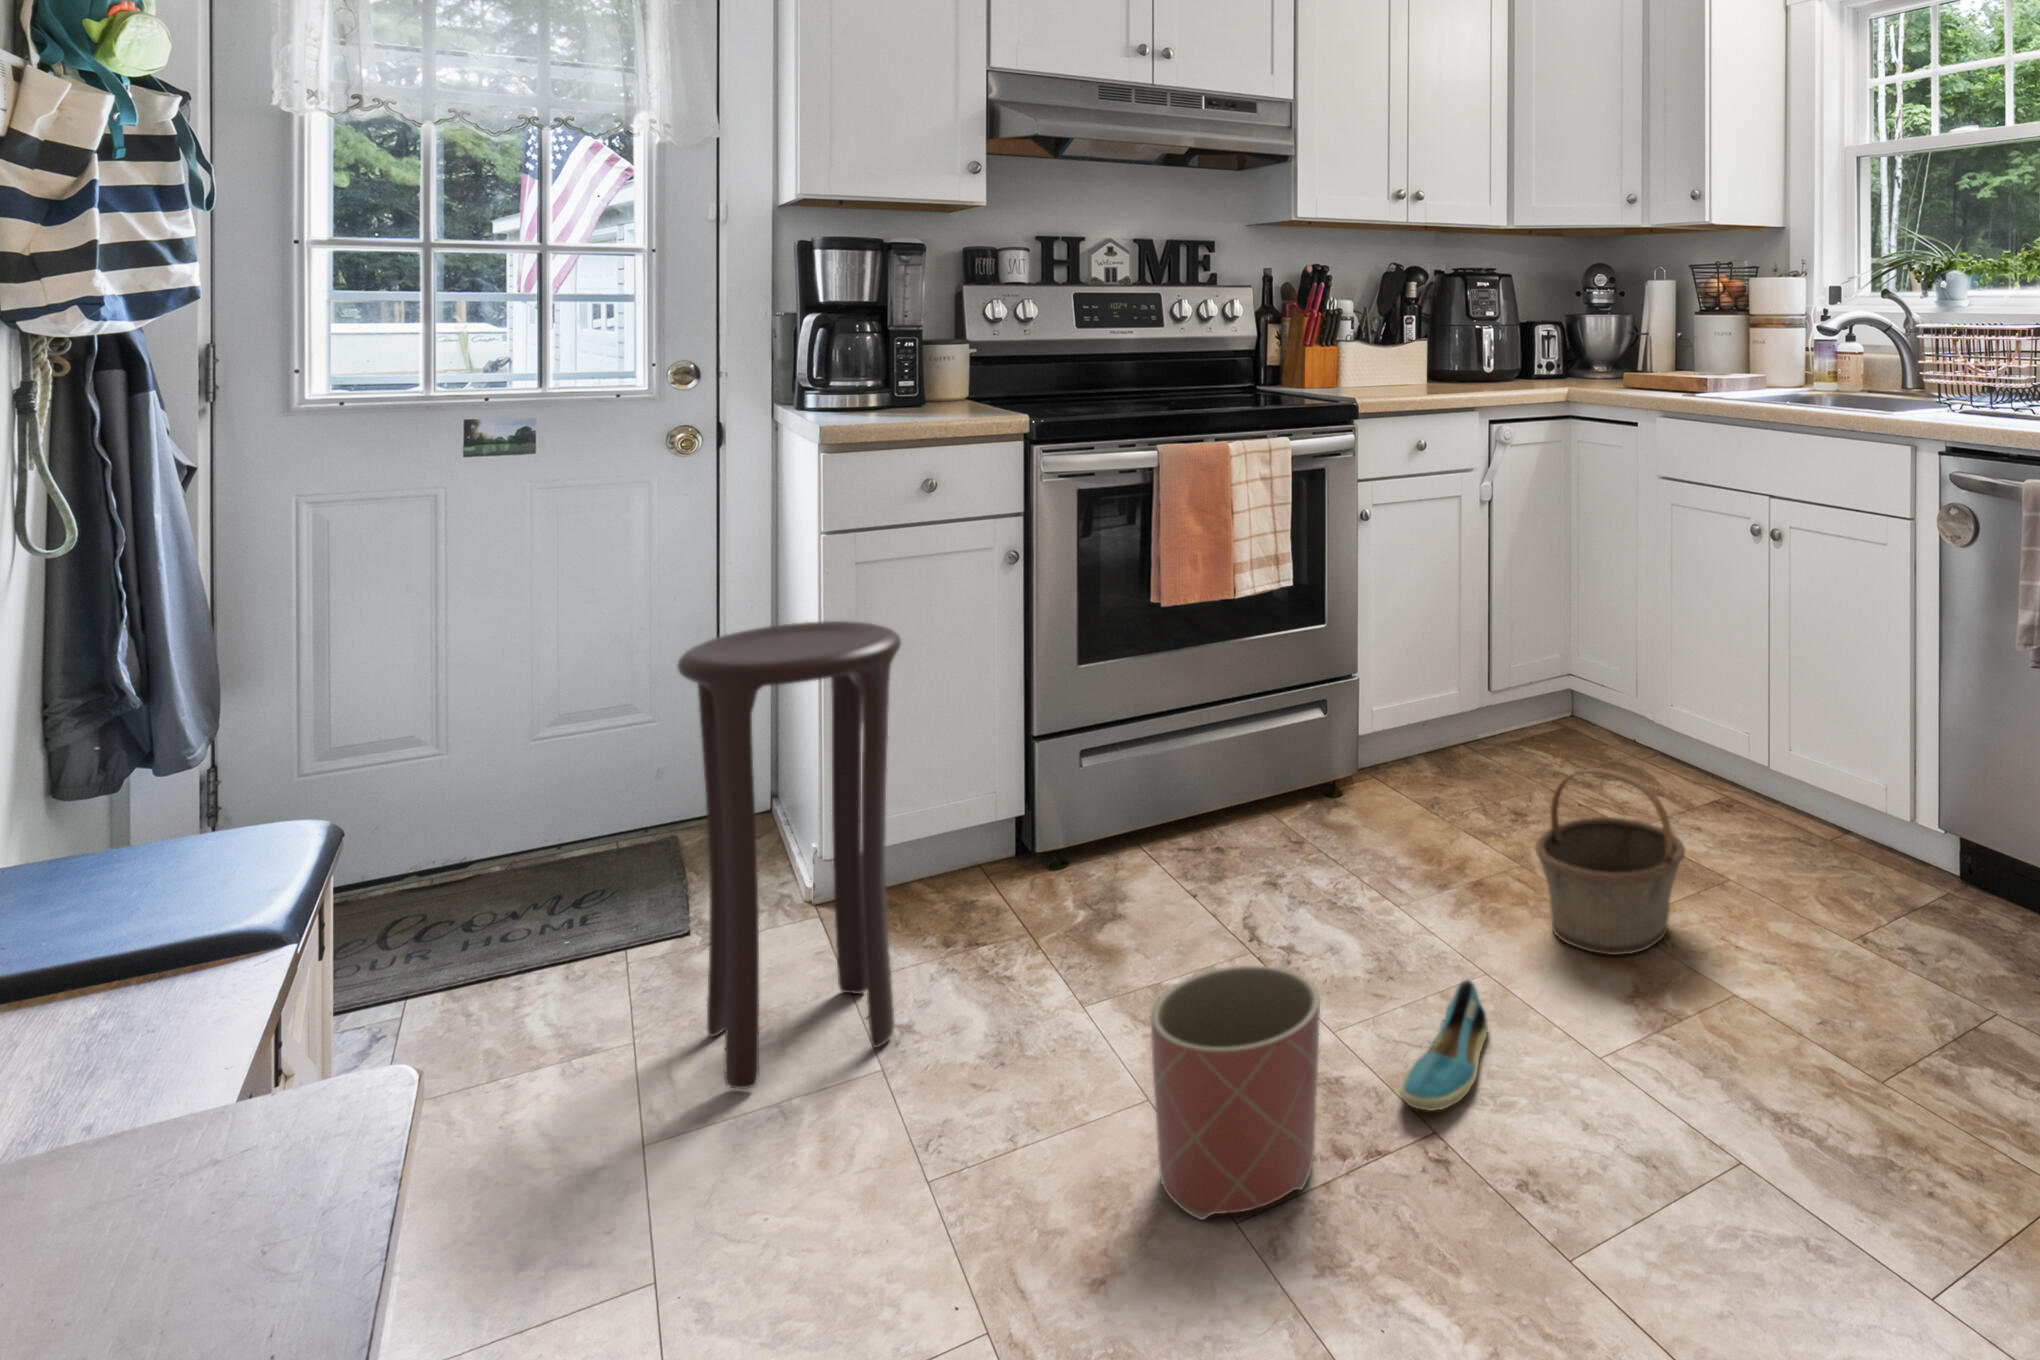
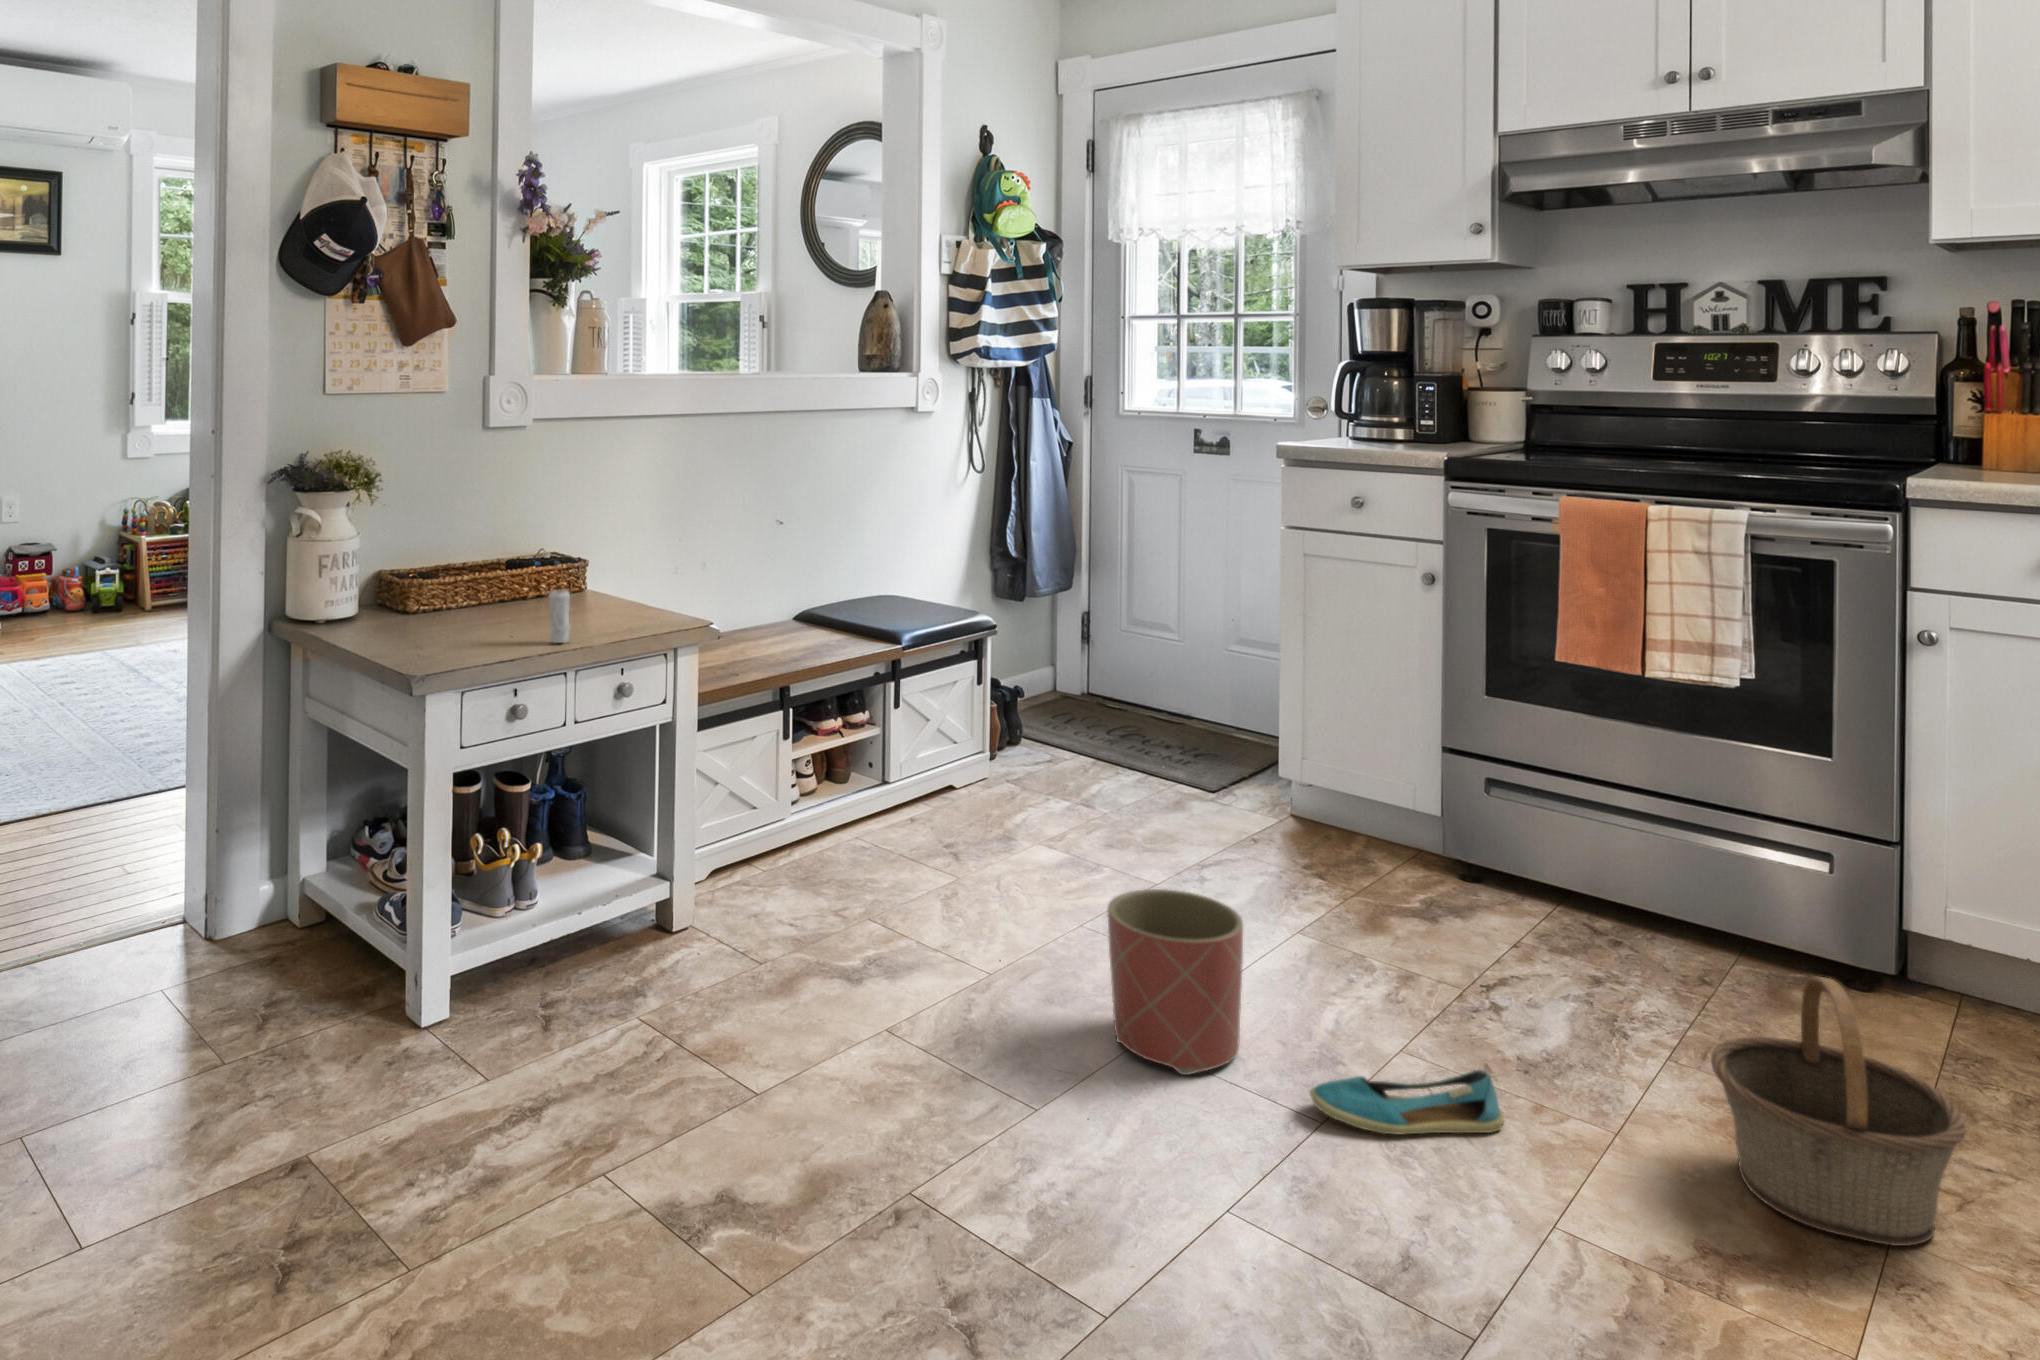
stool: present [678,621,901,1089] -> none [1076,583,1218,890]
candle: none [165,990,273,1216] -> present [549,590,570,643]

